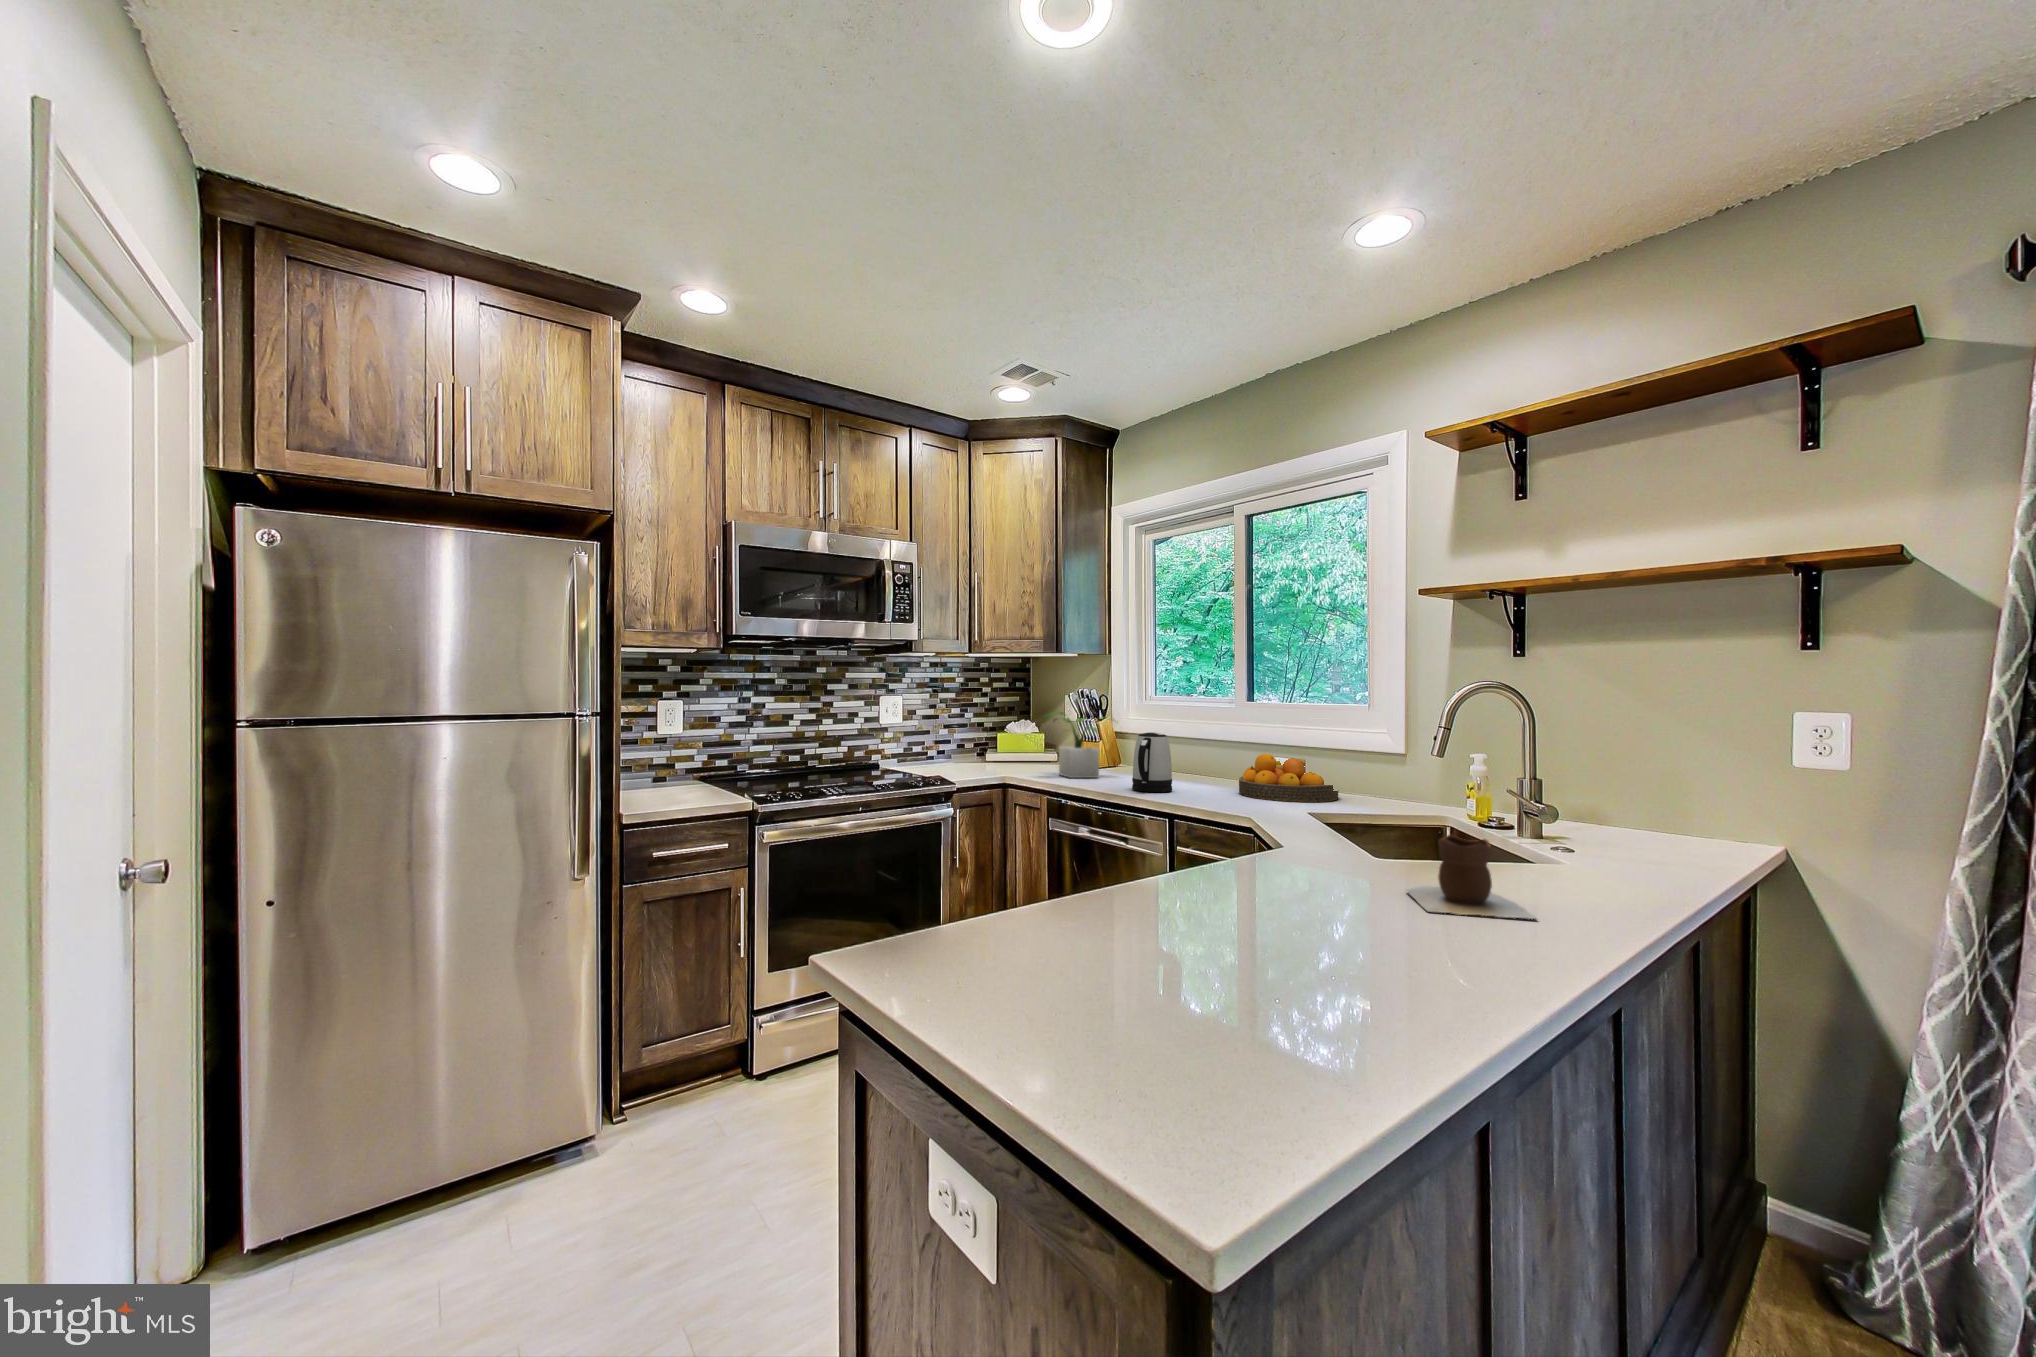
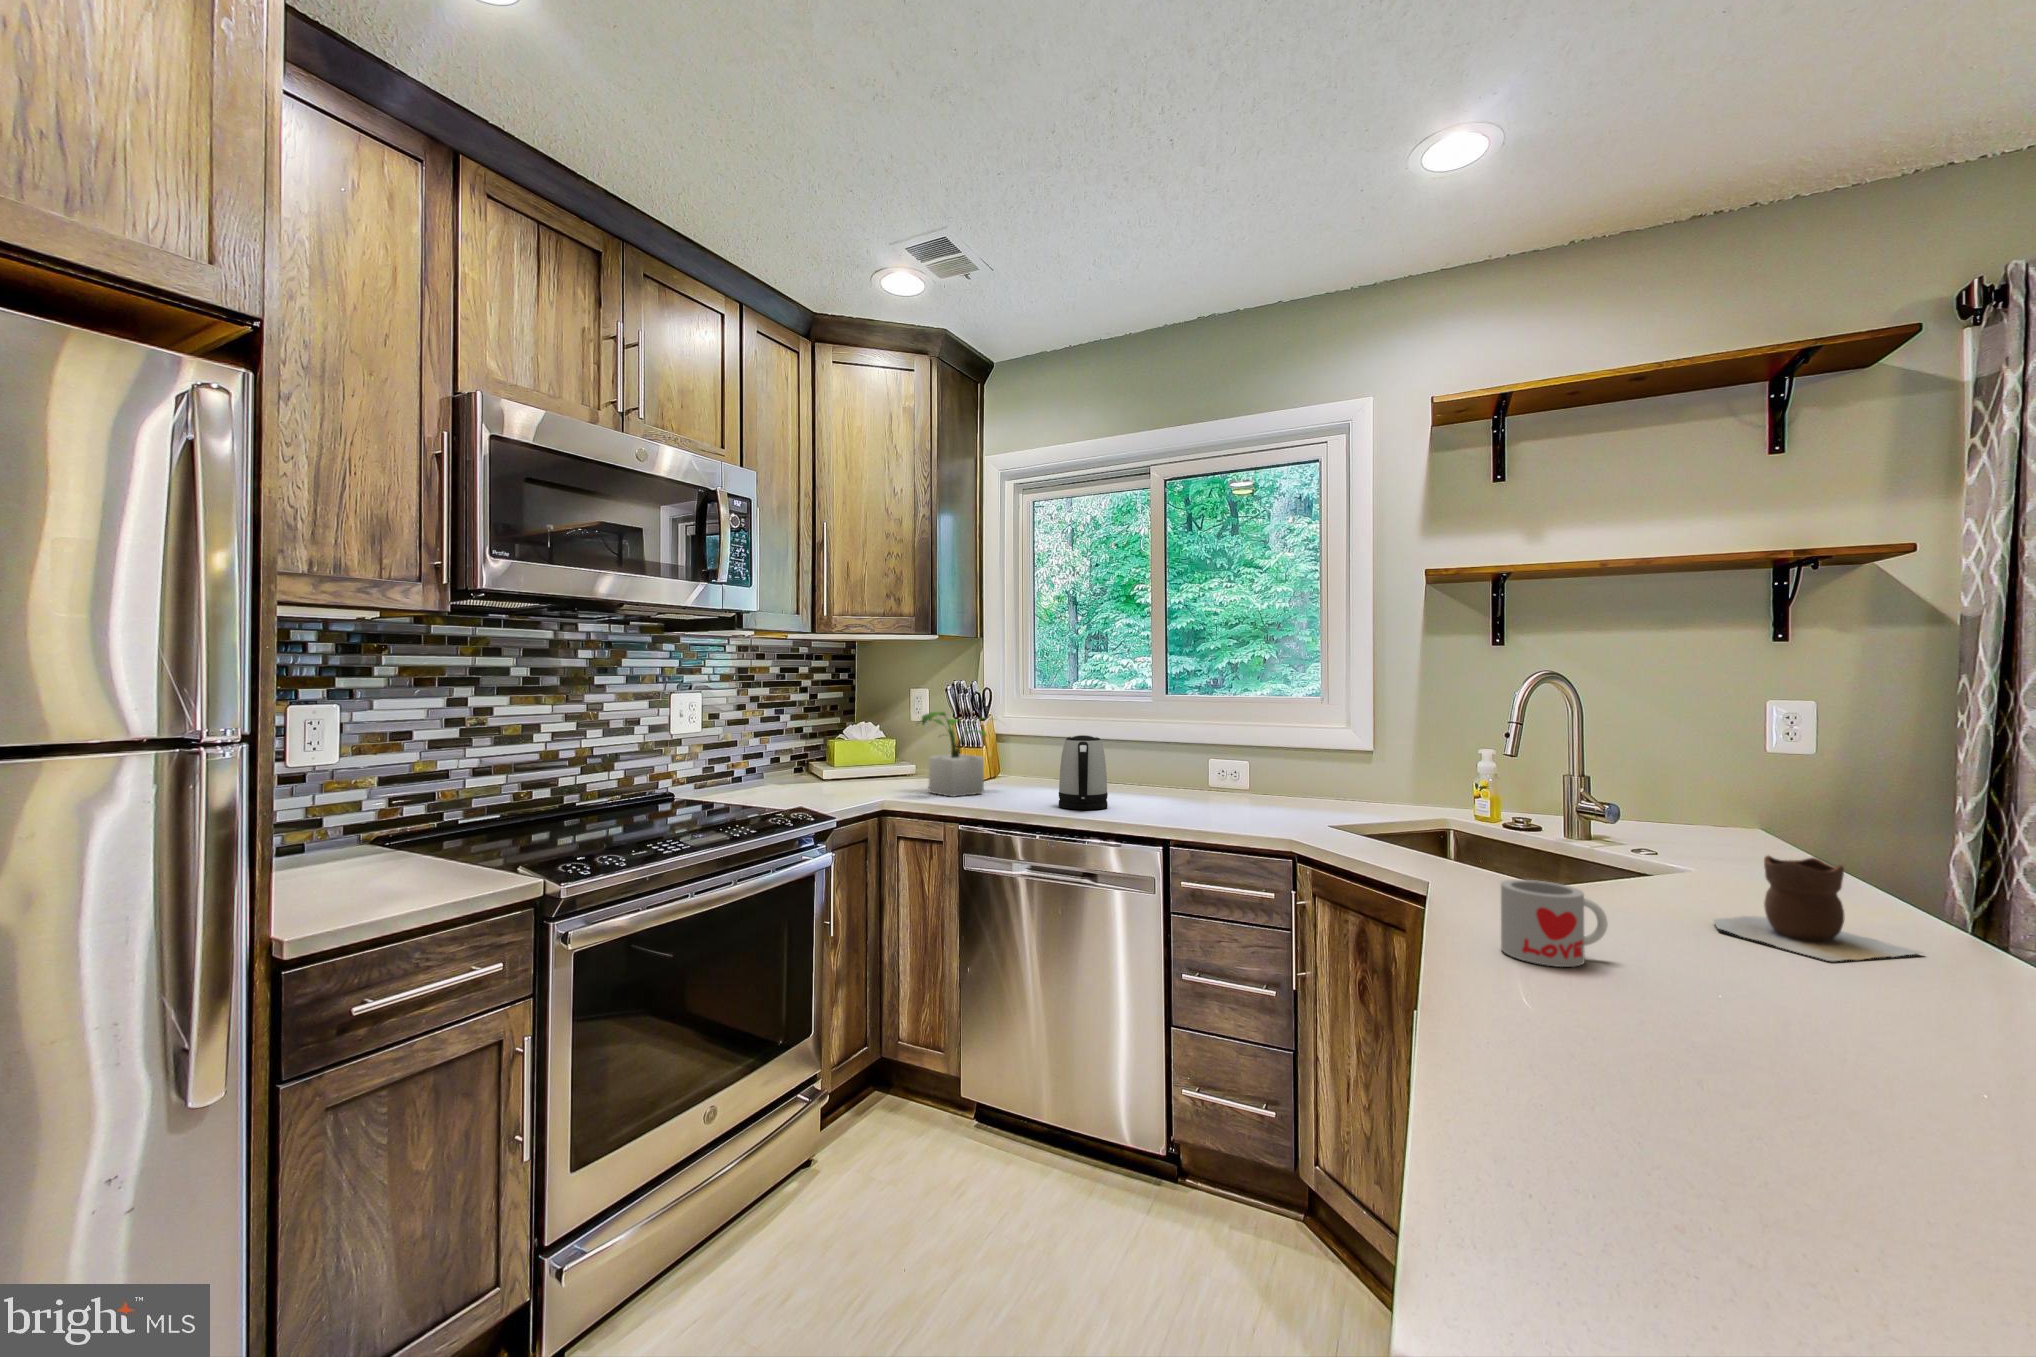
fruit bowl: present [1239,754,1339,802] -> none [1172,752,1284,810]
mug: none [1185,832,1250,890] -> present [1501,880,1608,967]

